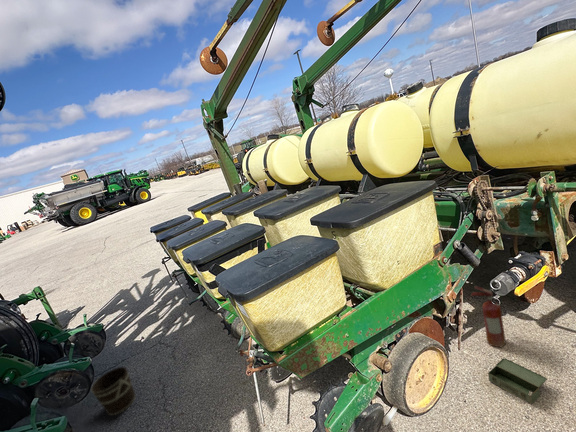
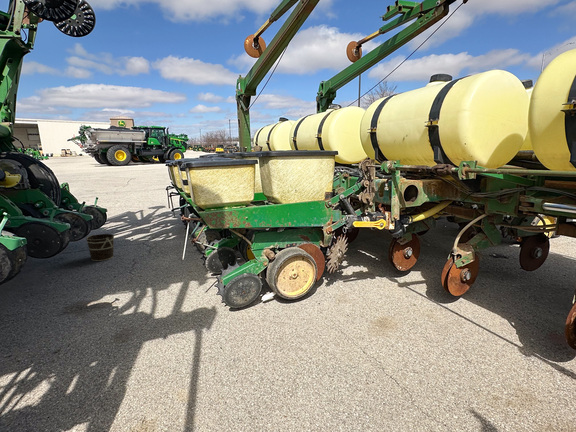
fire extinguisher: present [471,286,505,347] -> none [353,239,372,286]
toolbox: present [488,358,547,404] -> none [337,285,367,305]

